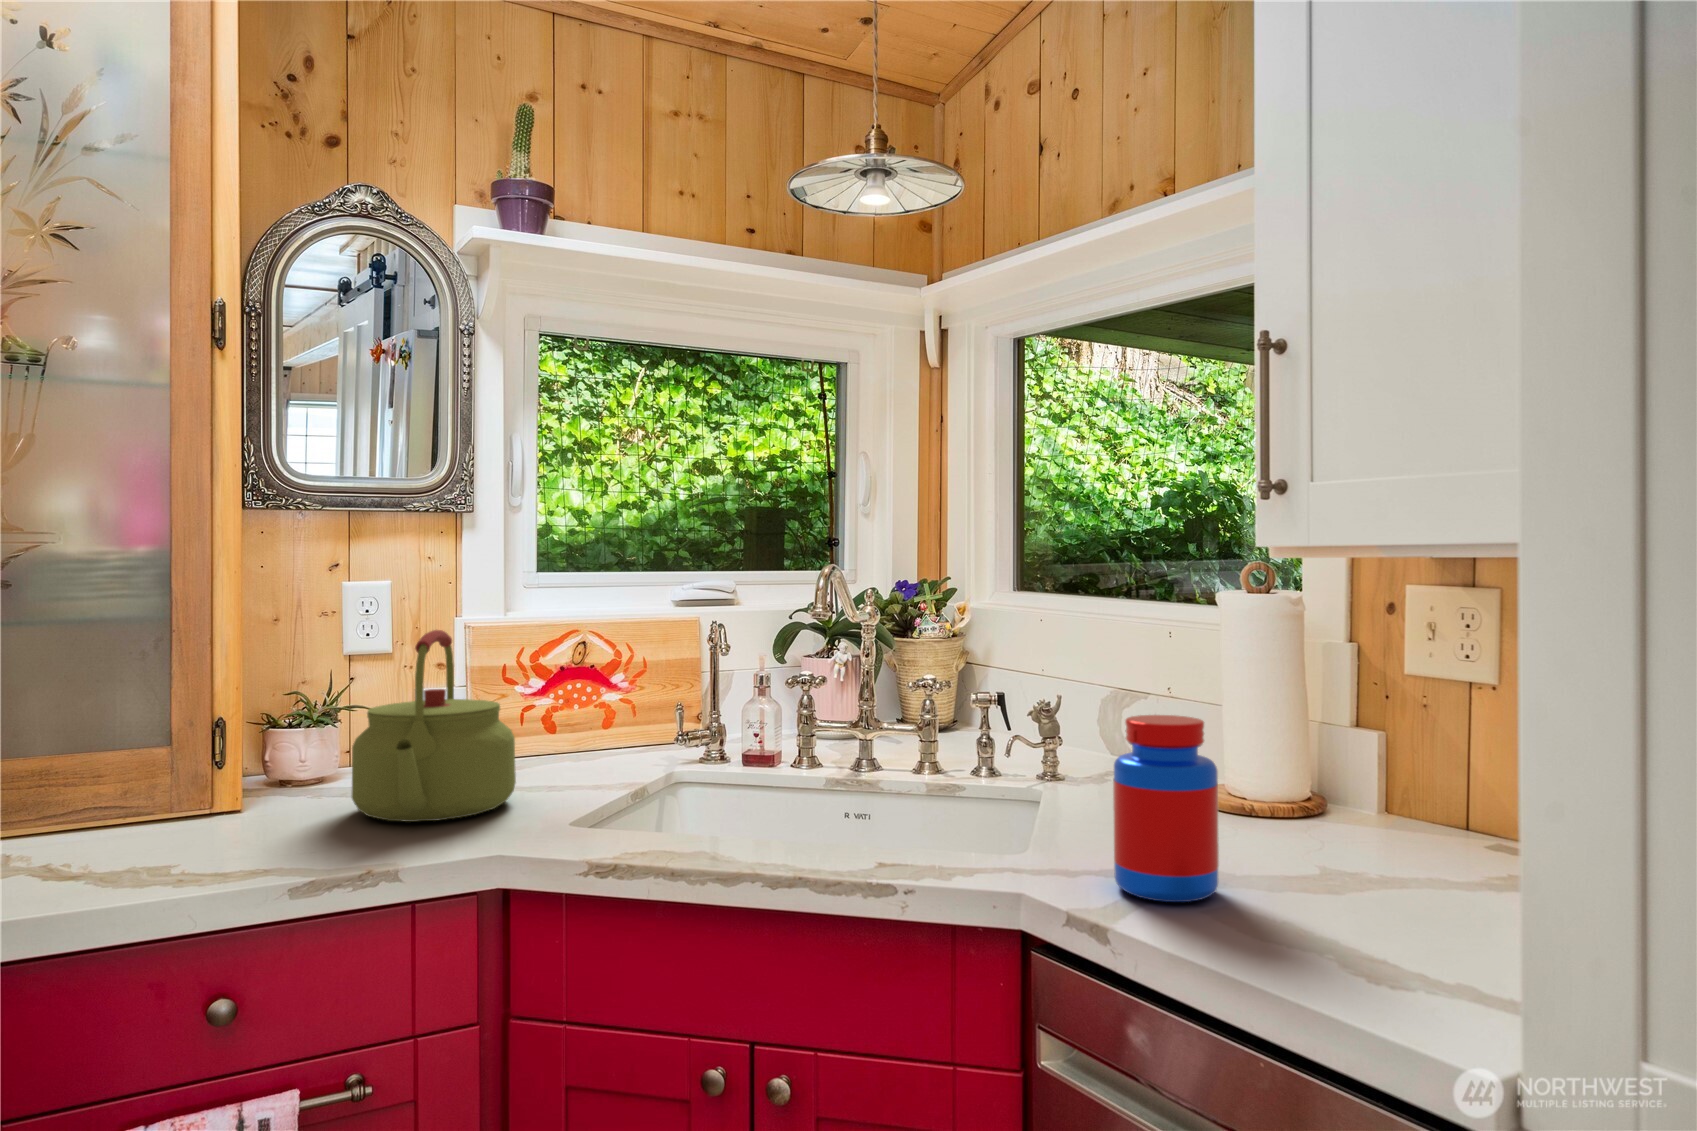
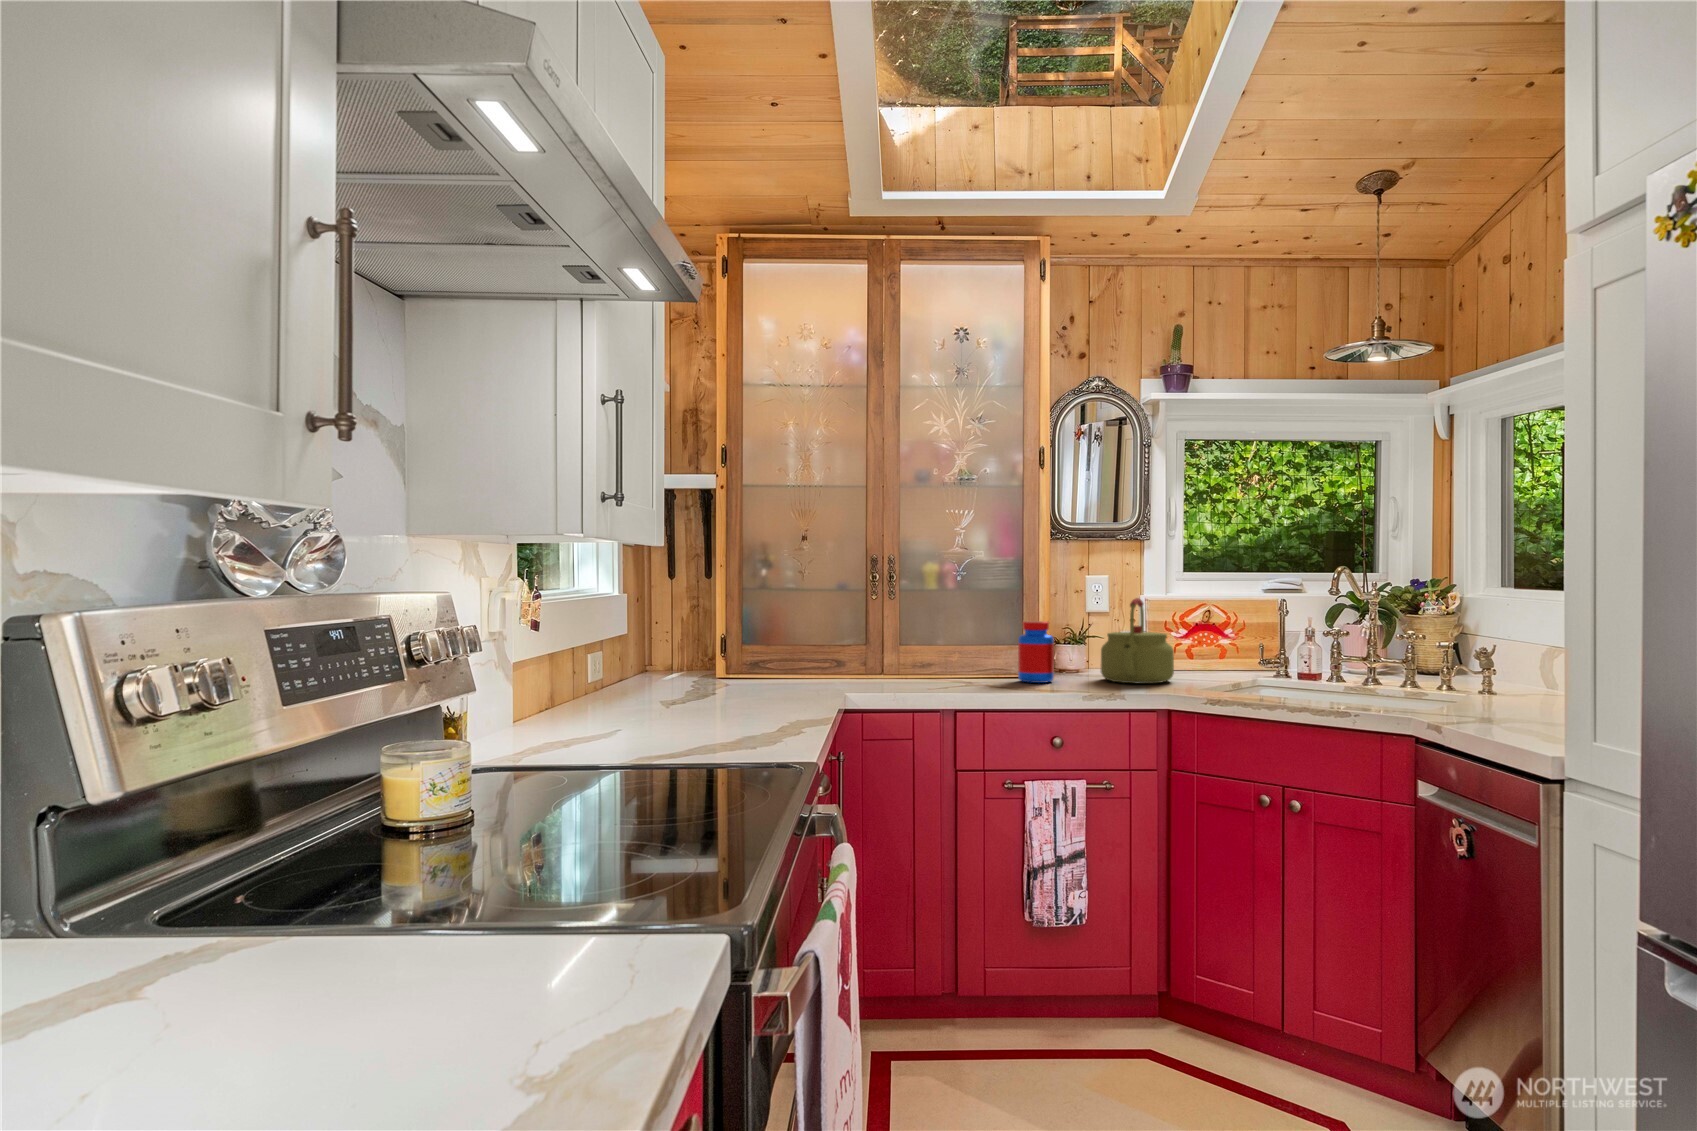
jar: present [1113,715,1219,902] -> present [1018,621,1054,683]

